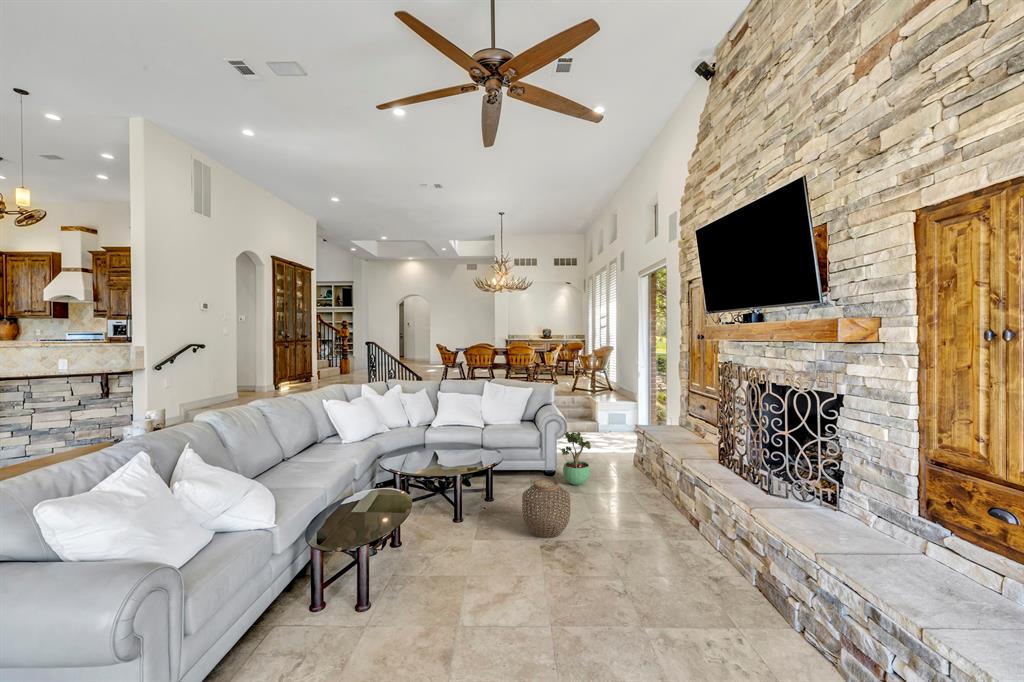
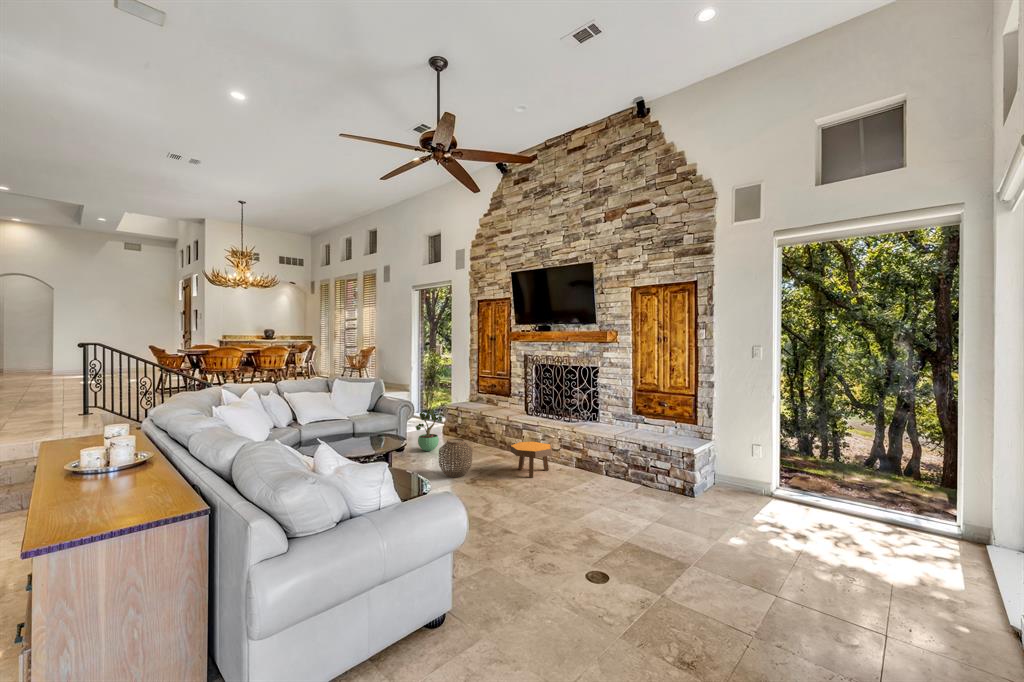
footstool: none [622,509,702,581] -> present [510,442,552,478]

